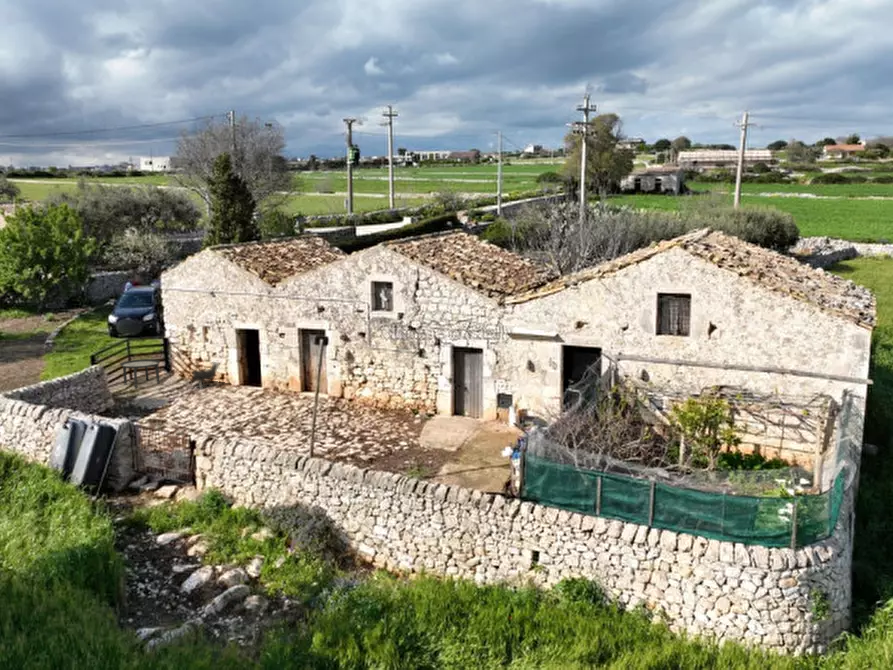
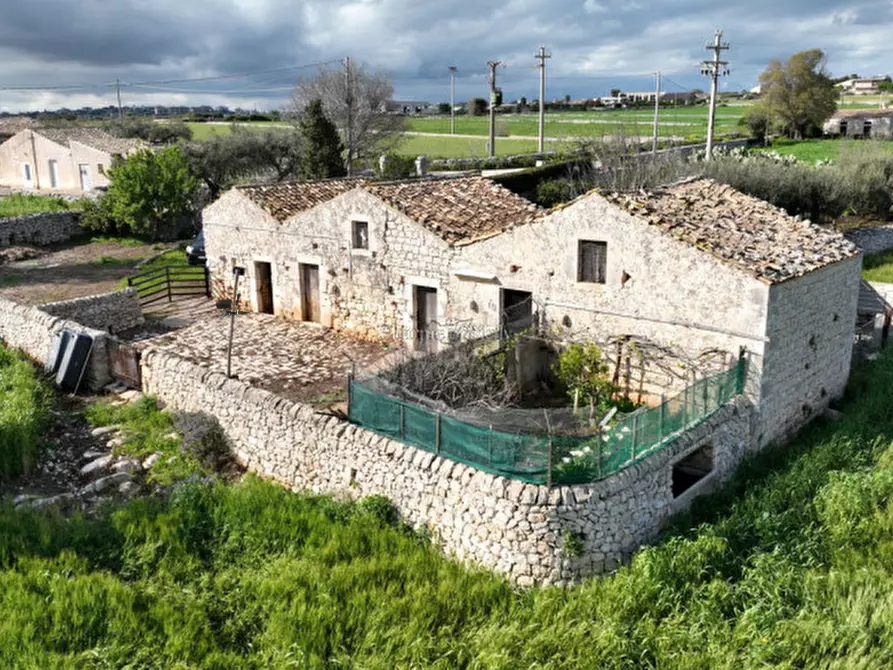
round table: present [120,359,160,388] -> none [164,288,199,312]

